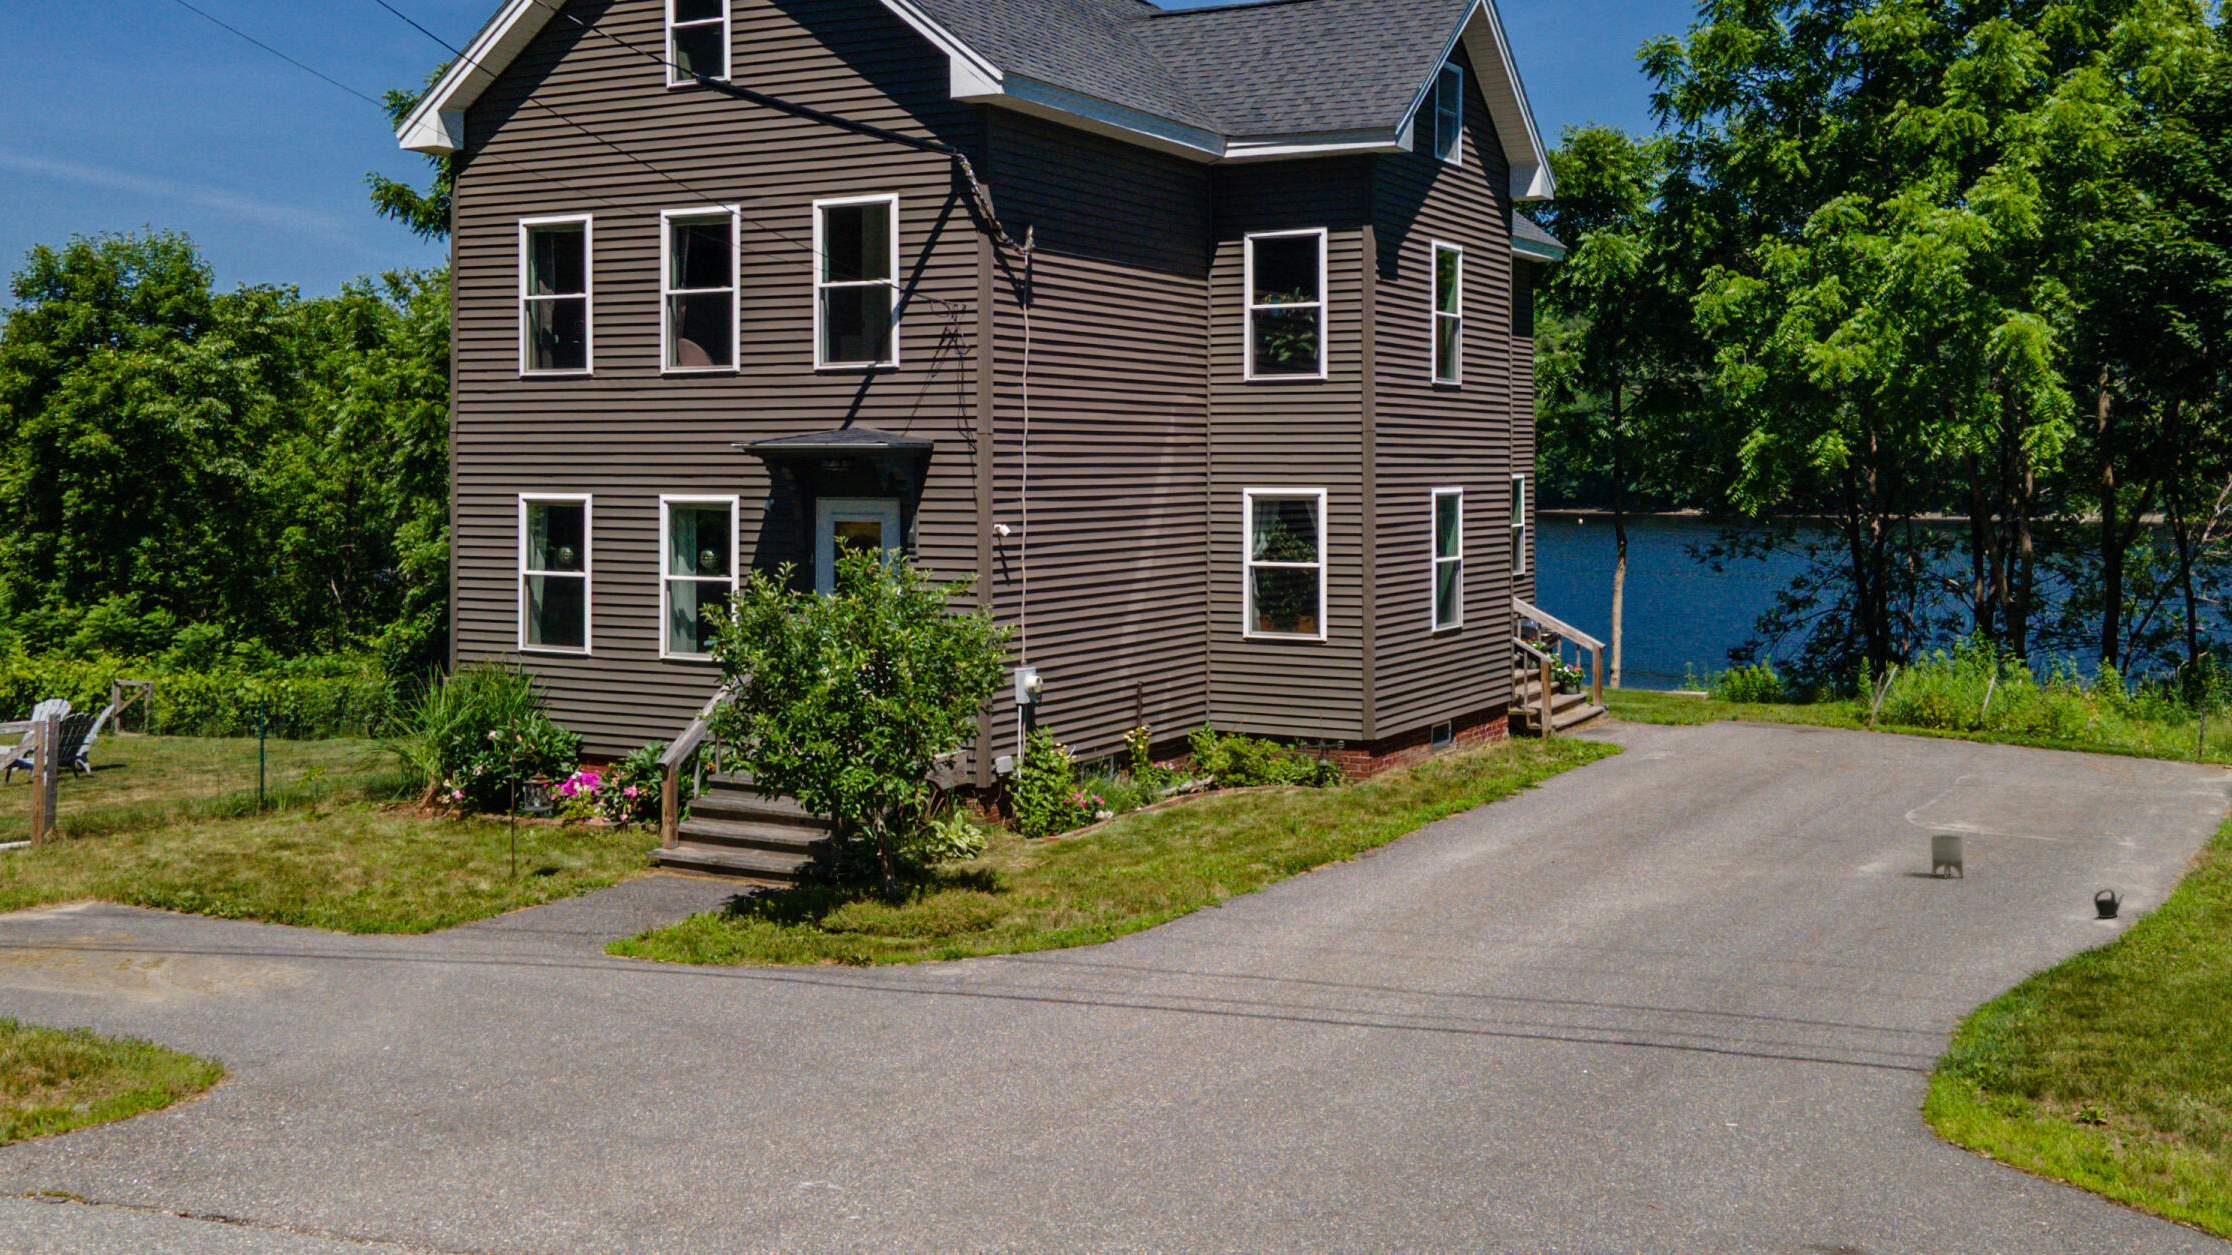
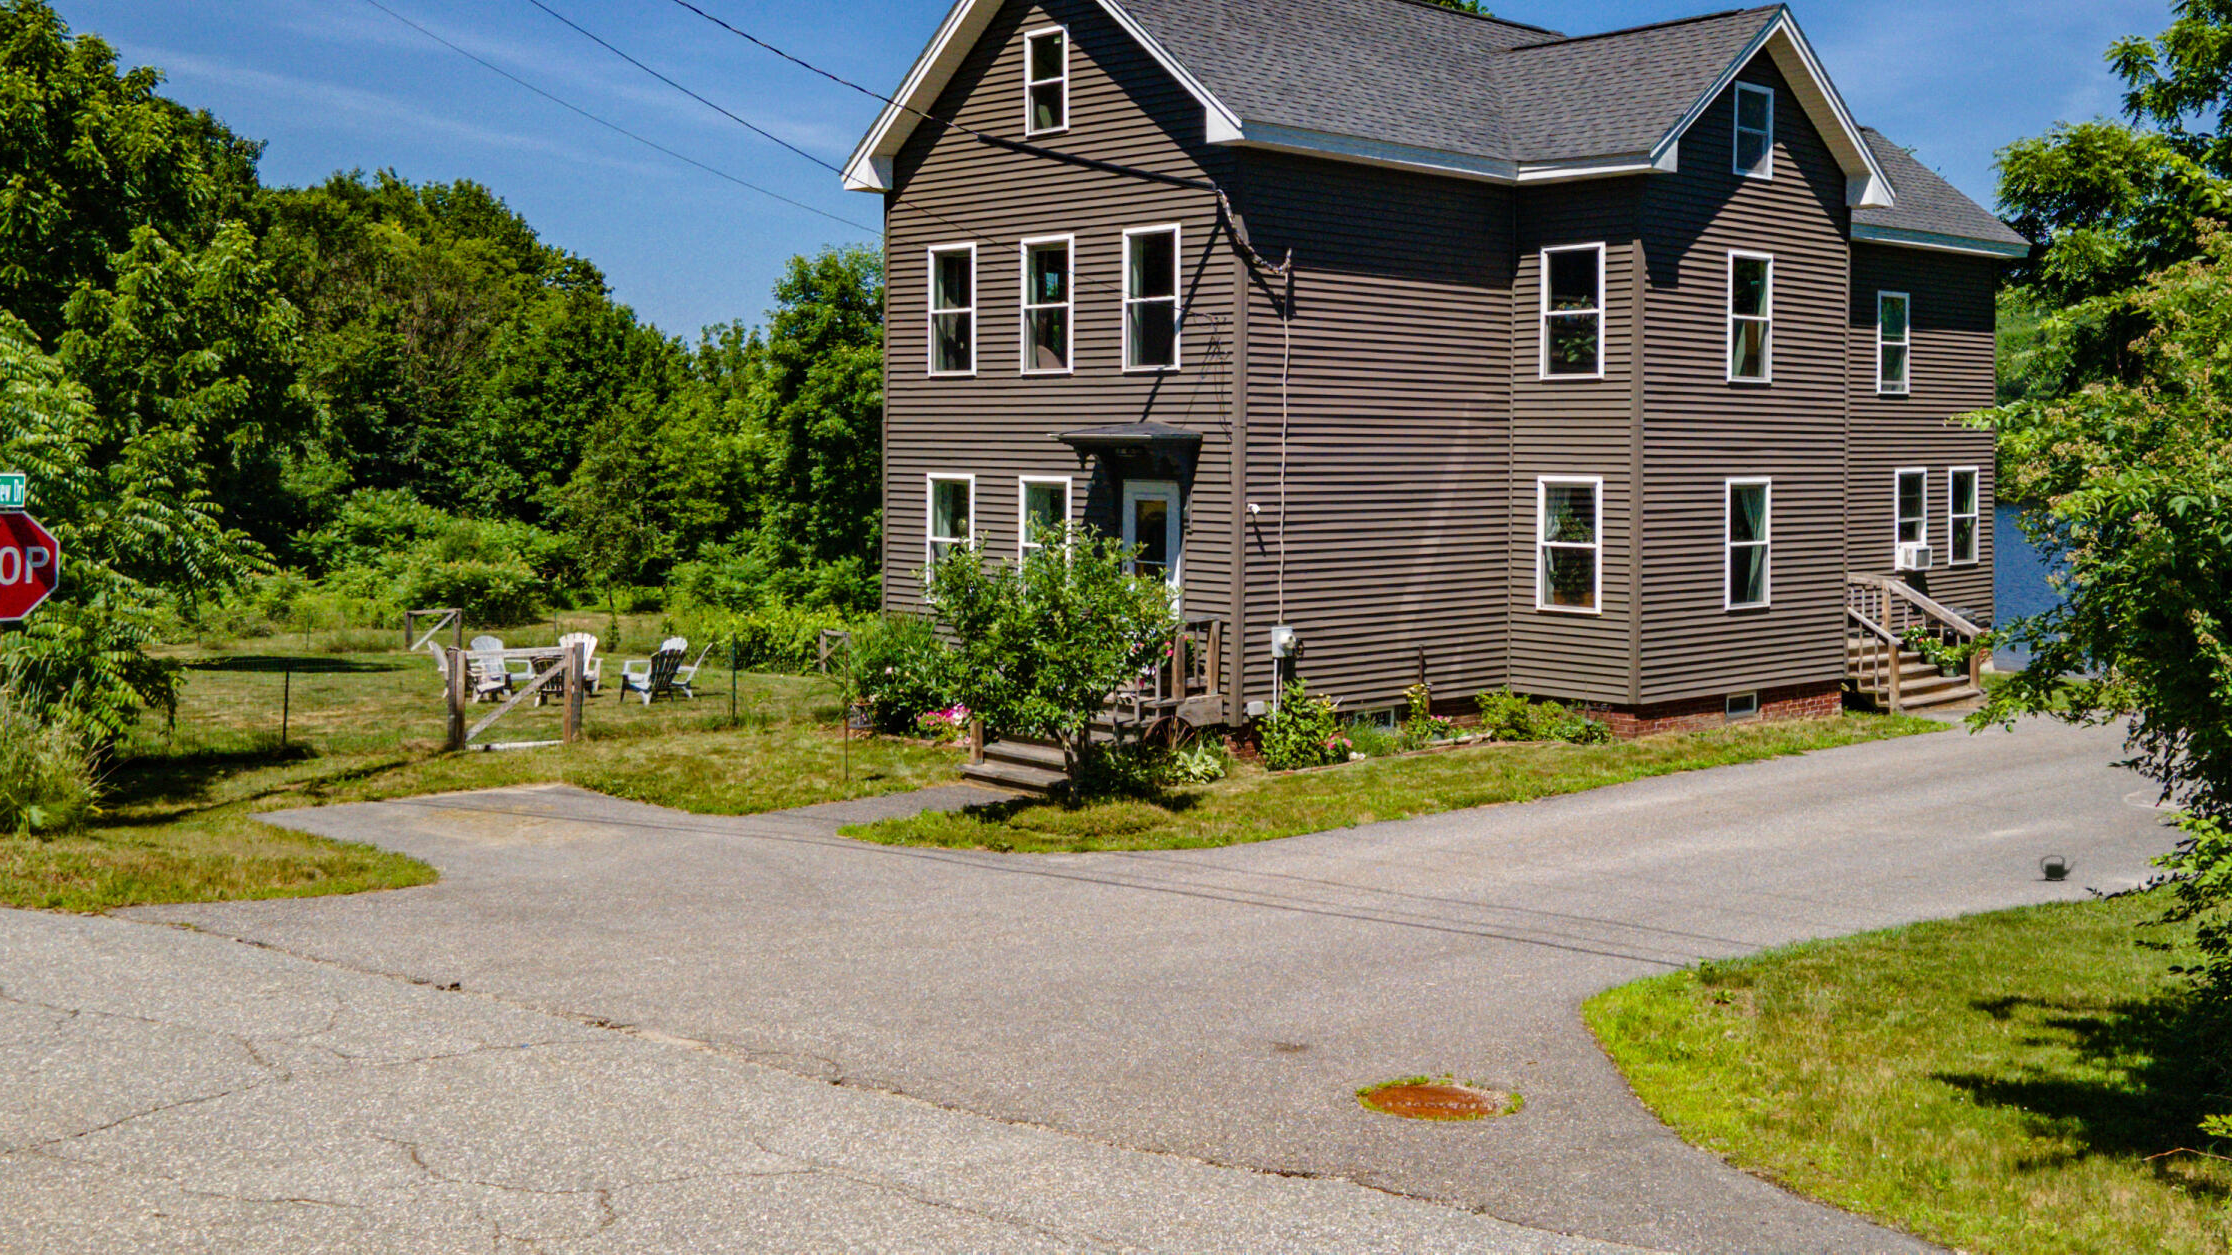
planter: present [1931,835,1963,878] -> none [1981,807,2008,847]

